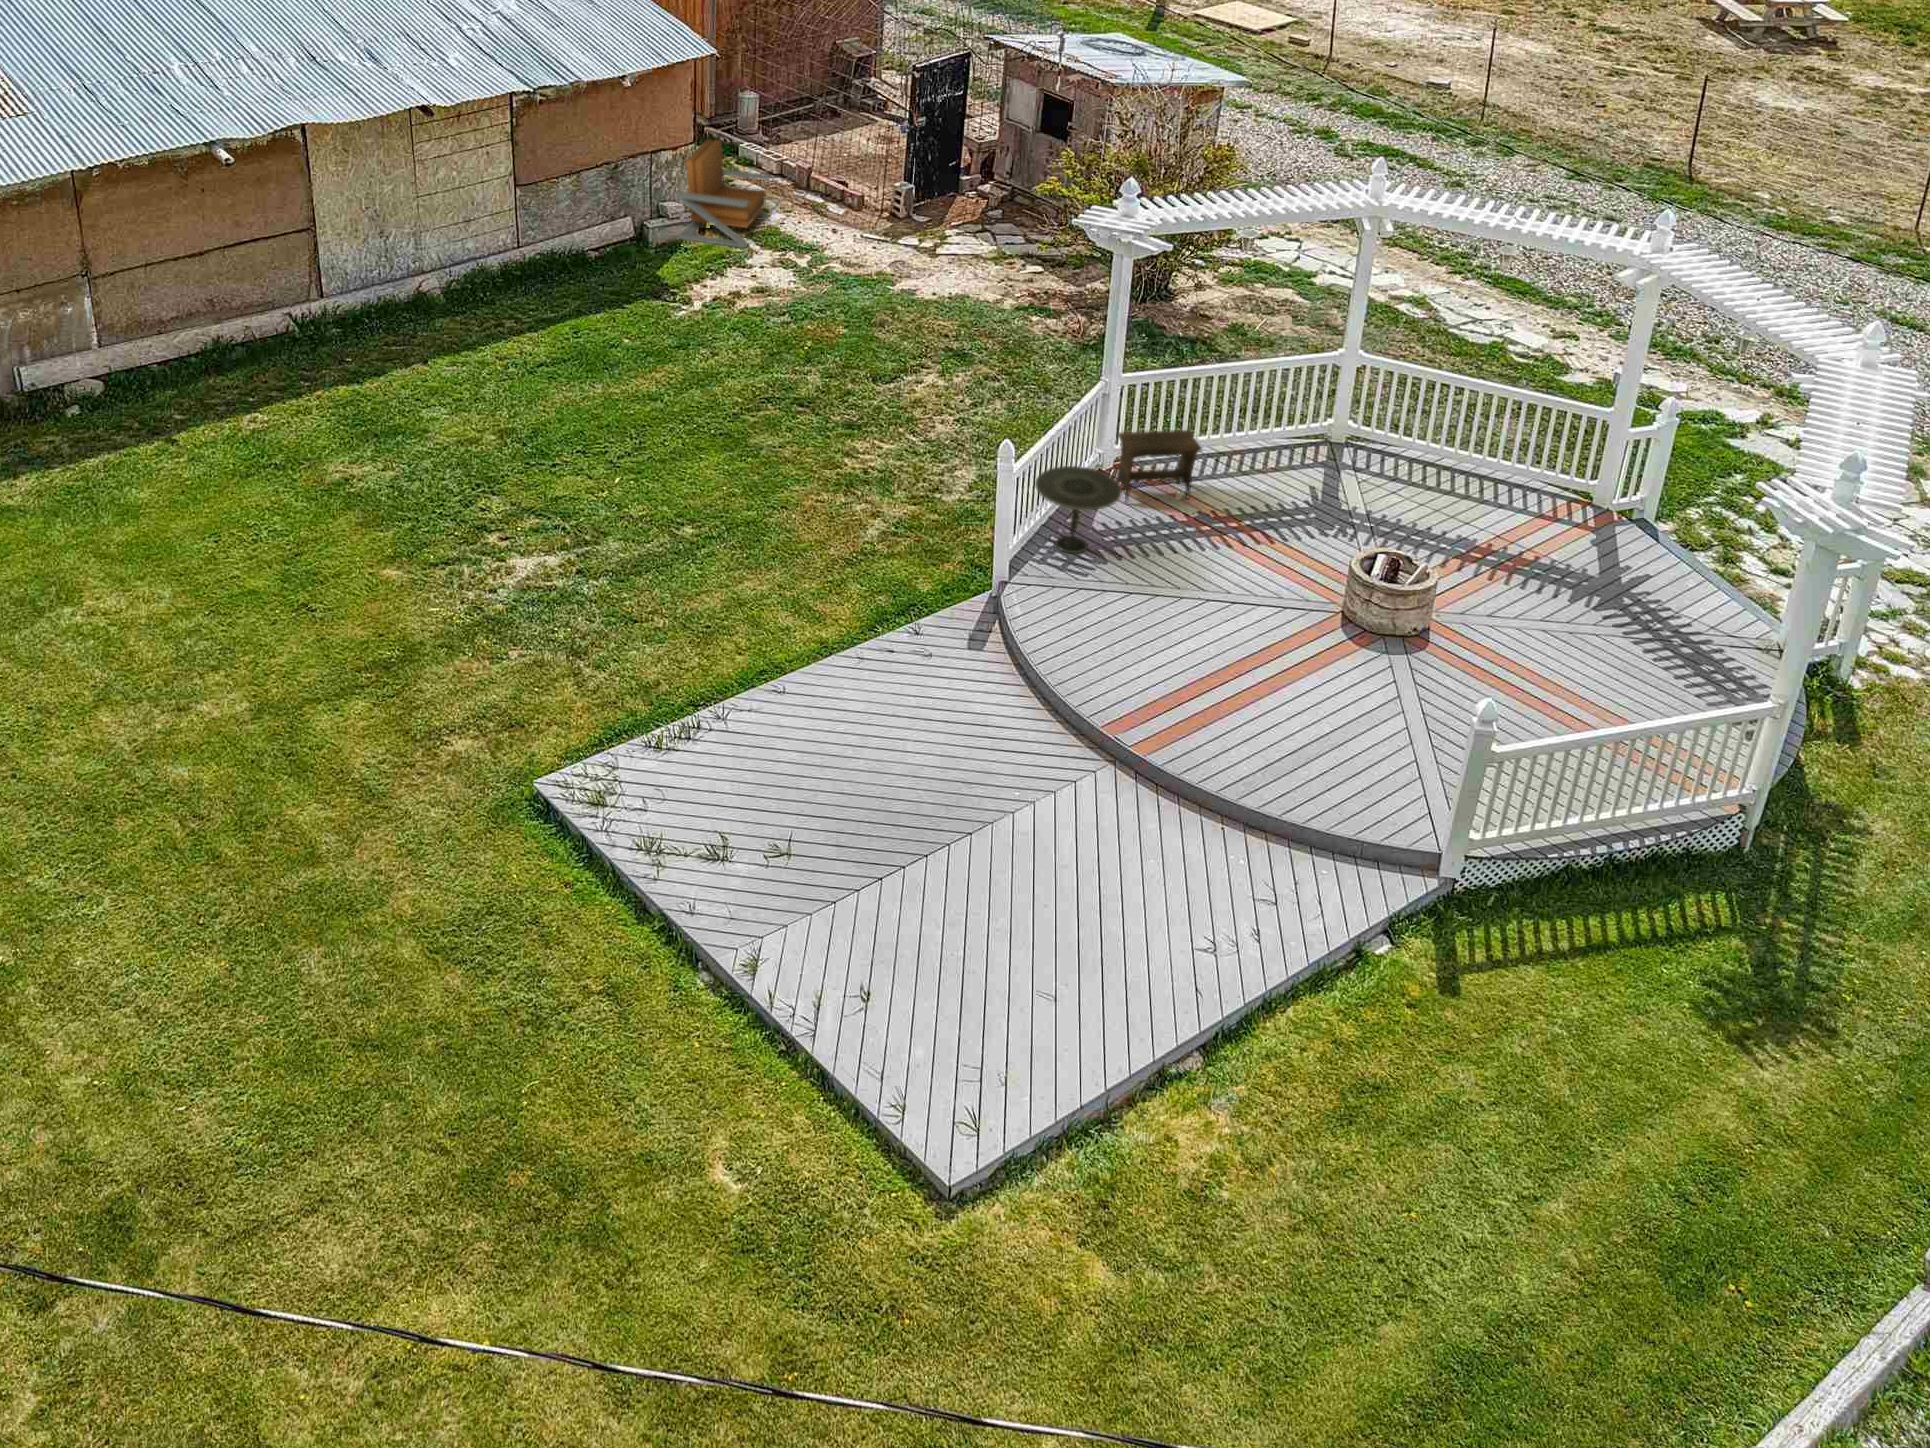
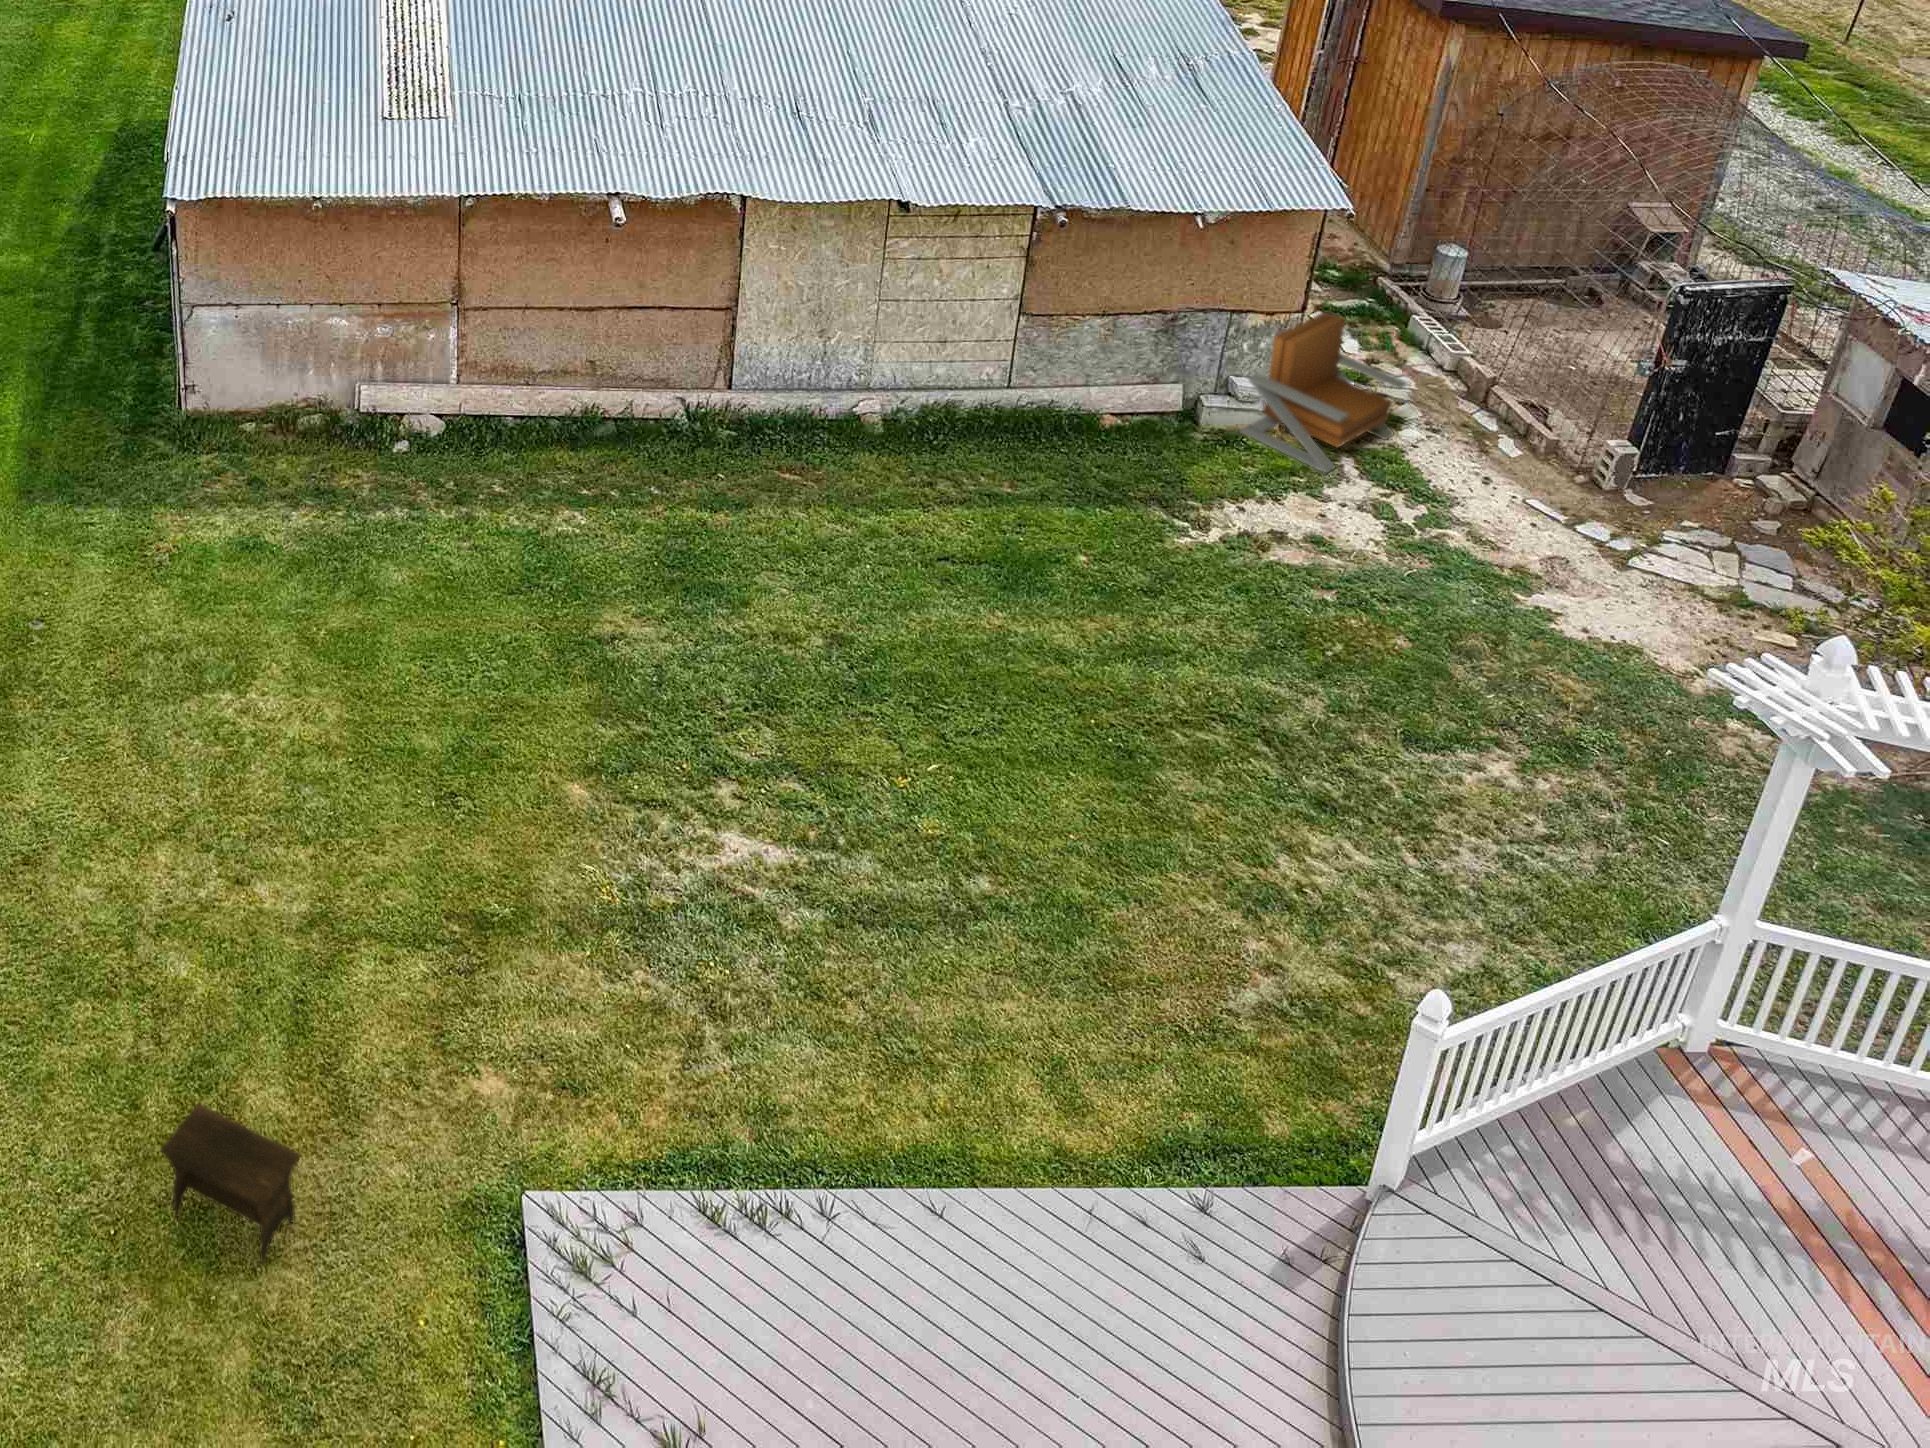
footstool: present [1116,430,1202,502] -> present [160,1103,302,1263]
side table: present [1035,466,1122,553] -> none [1477,1057,1637,1212]

